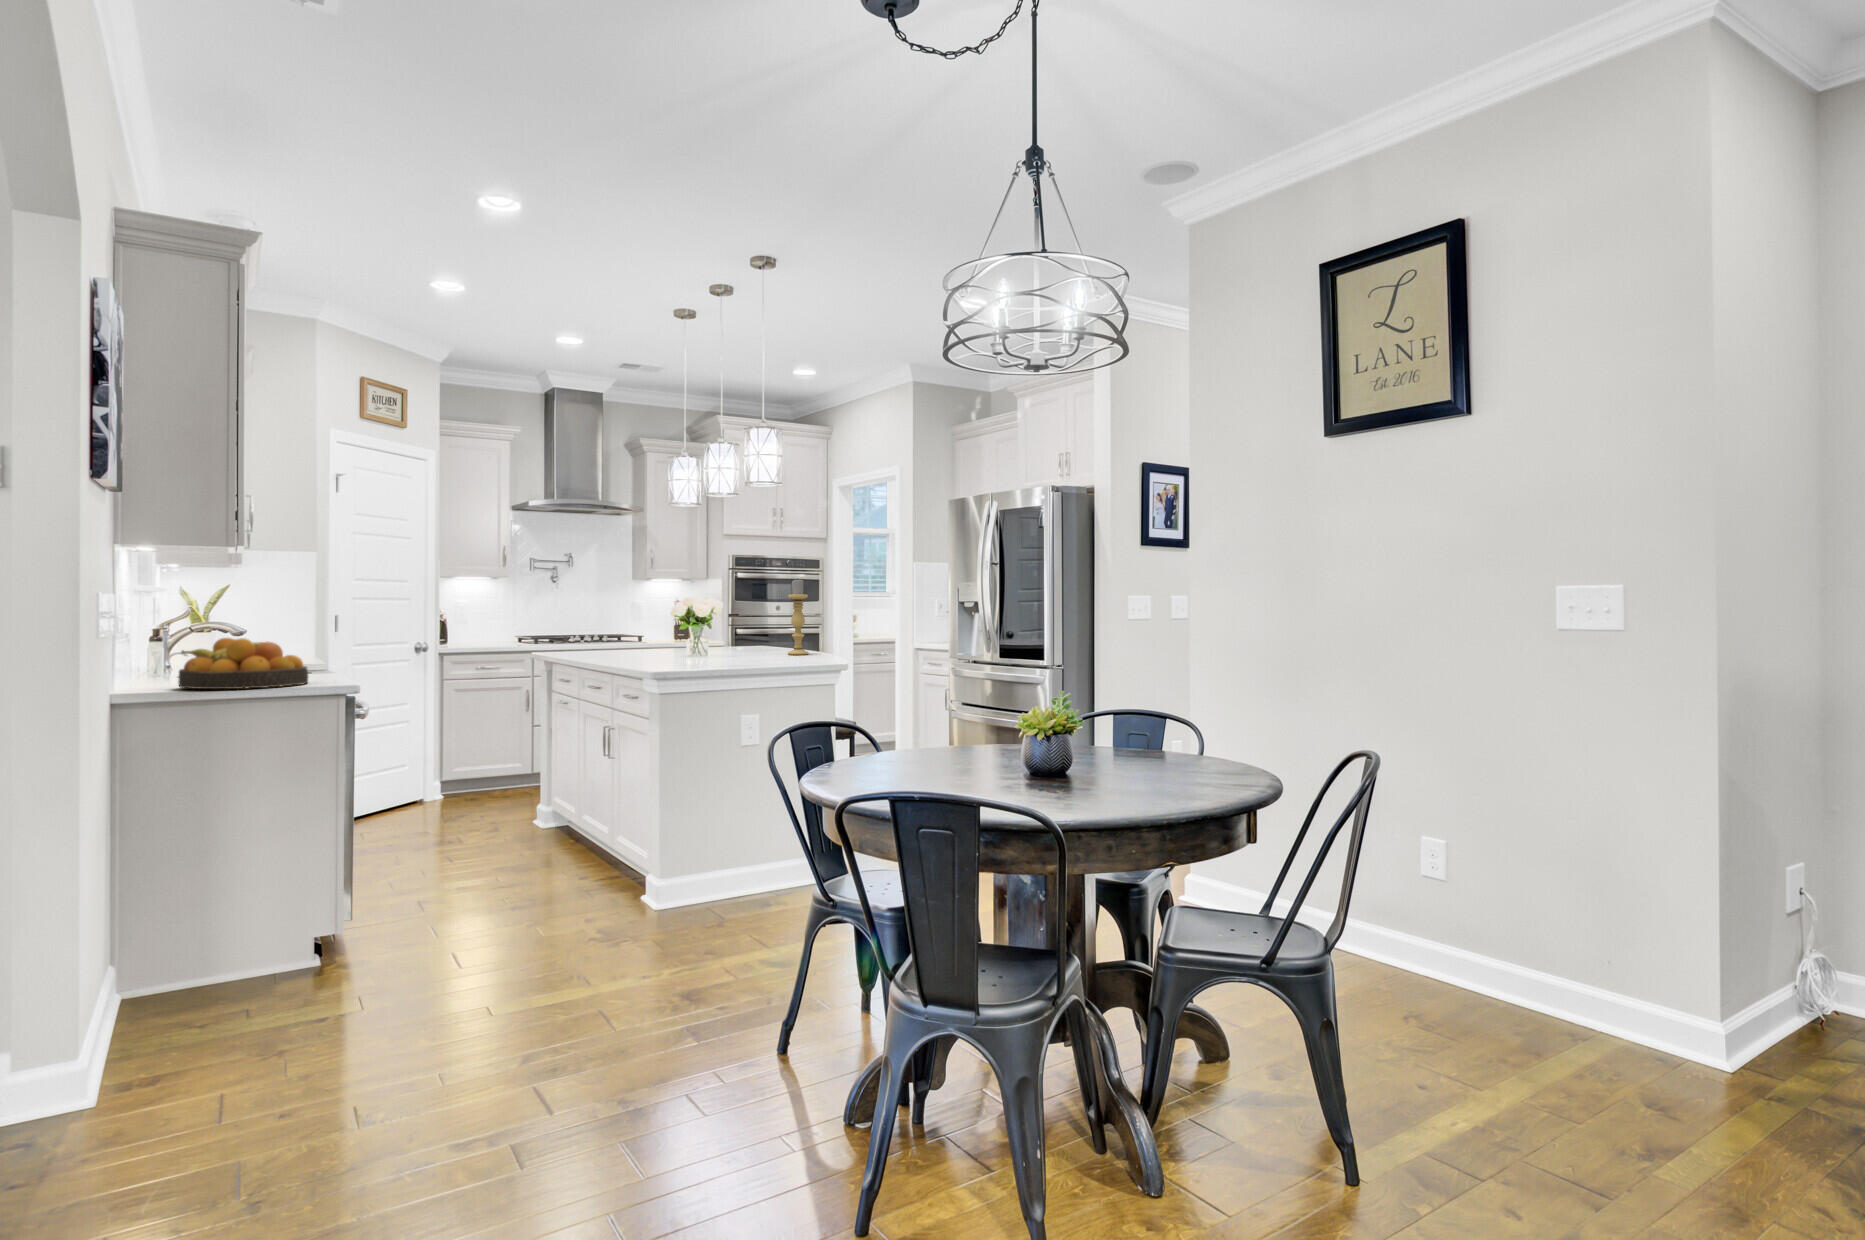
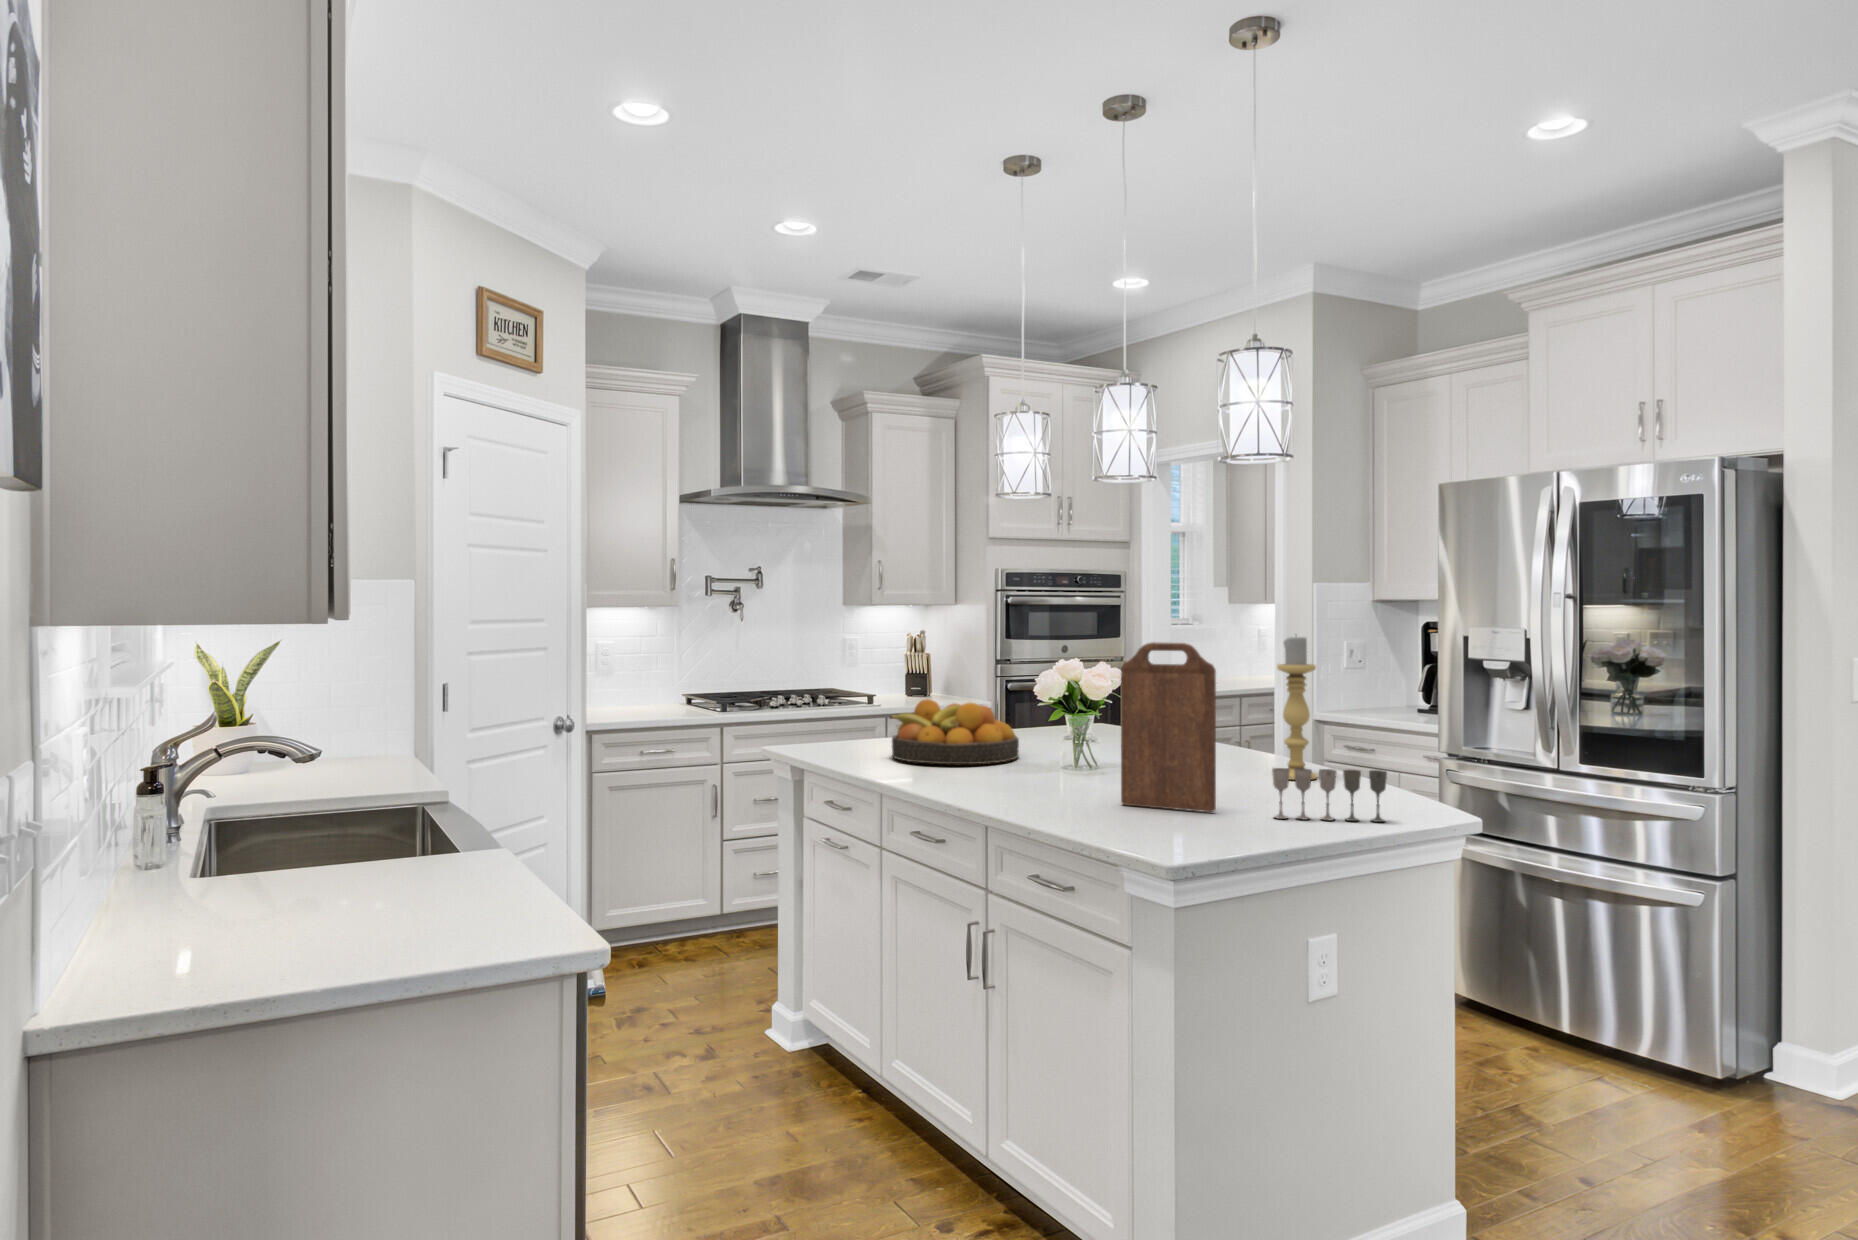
cutting board: none [680,577,721,661] -> present [1121,642,1216,812]
fruit bowl: present [179,638,308,689] -> present [889,699,1019,764]
wine glass: none [744,638,797,663] -> present [1272,768,1387,822]

